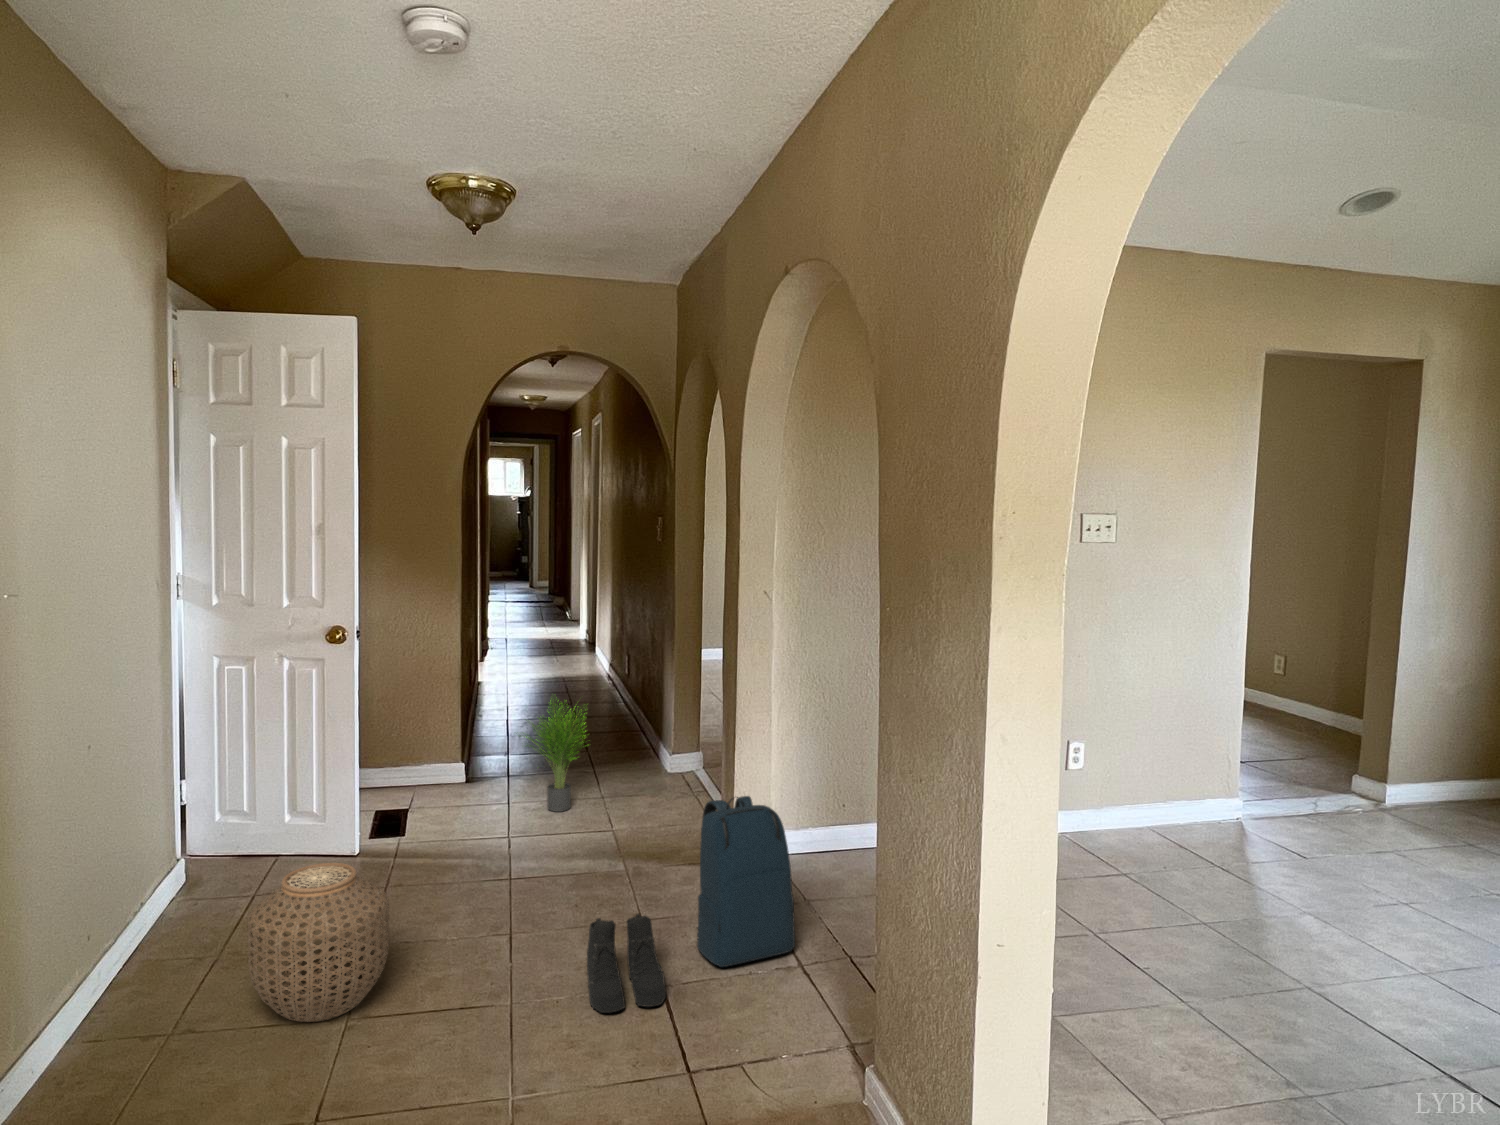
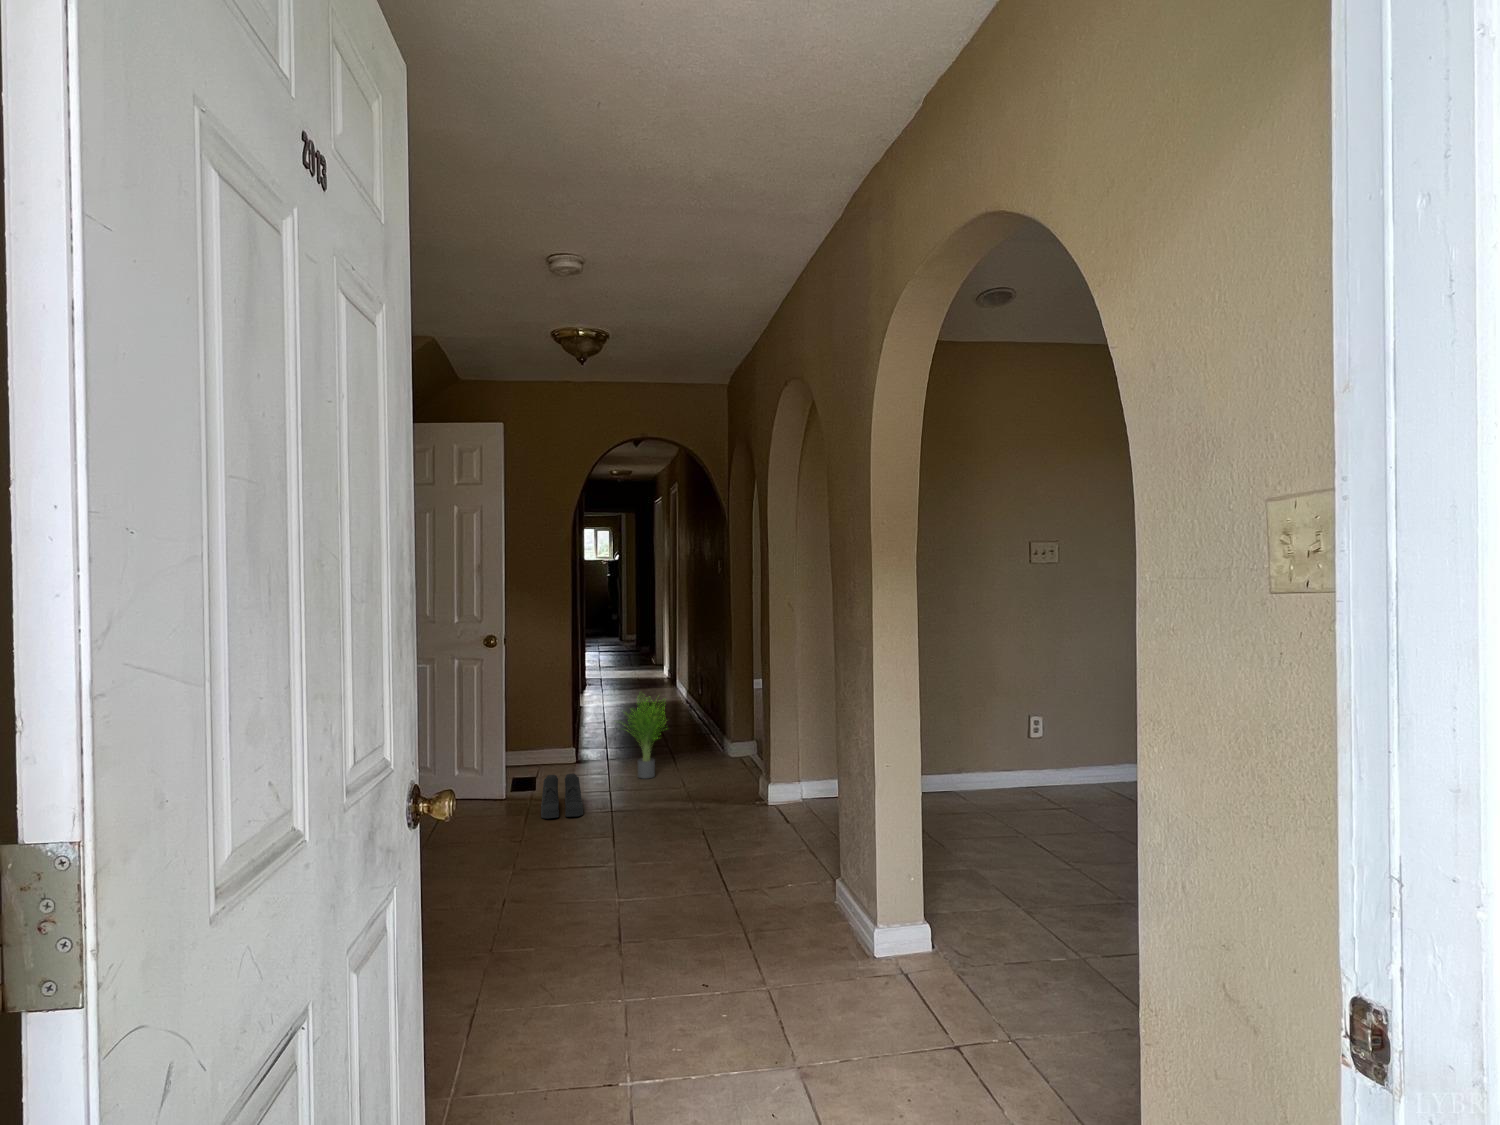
backpack: present [697,796,795,967] -> none [739,737,807,848]
woven basket: present [248,863,389,1022] -> none [453,774,538,870]
boots: present [587,914,666,1013] -> present [541,773,583,819]

